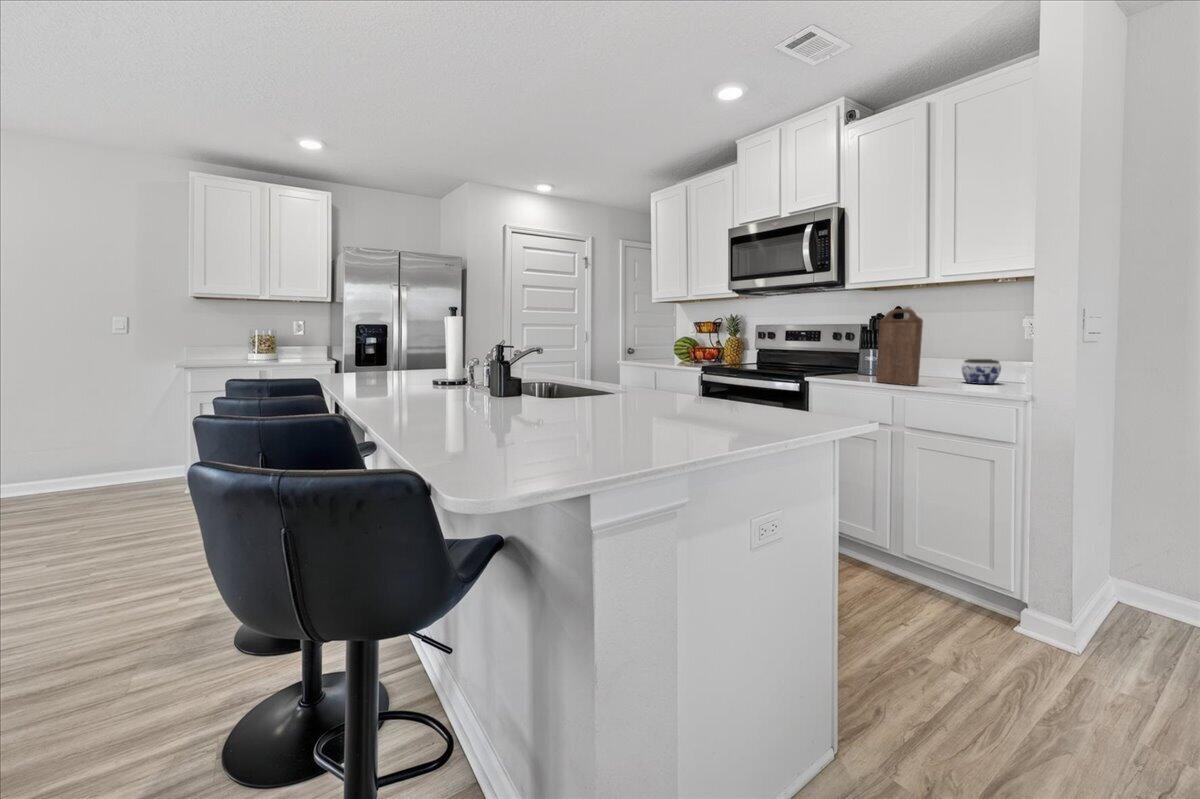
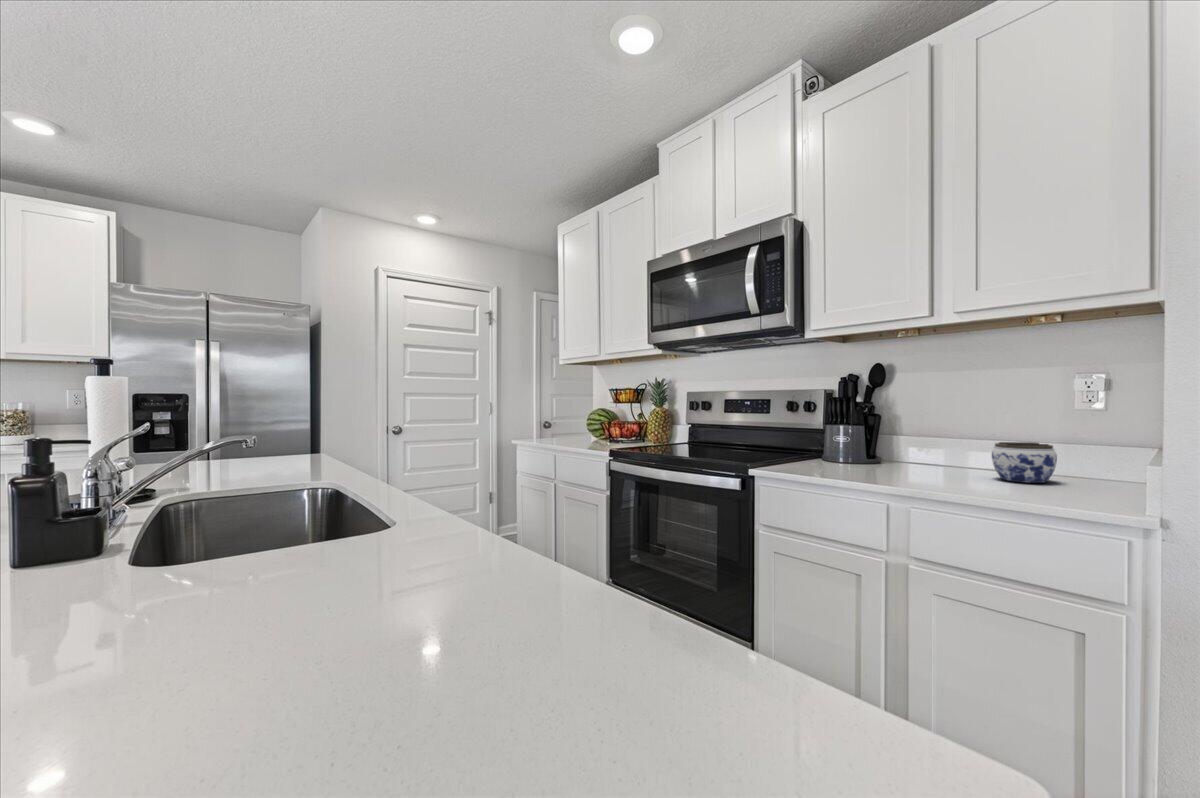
cutting board: present [876,309,923,386] -> none [860,361,933,487]

